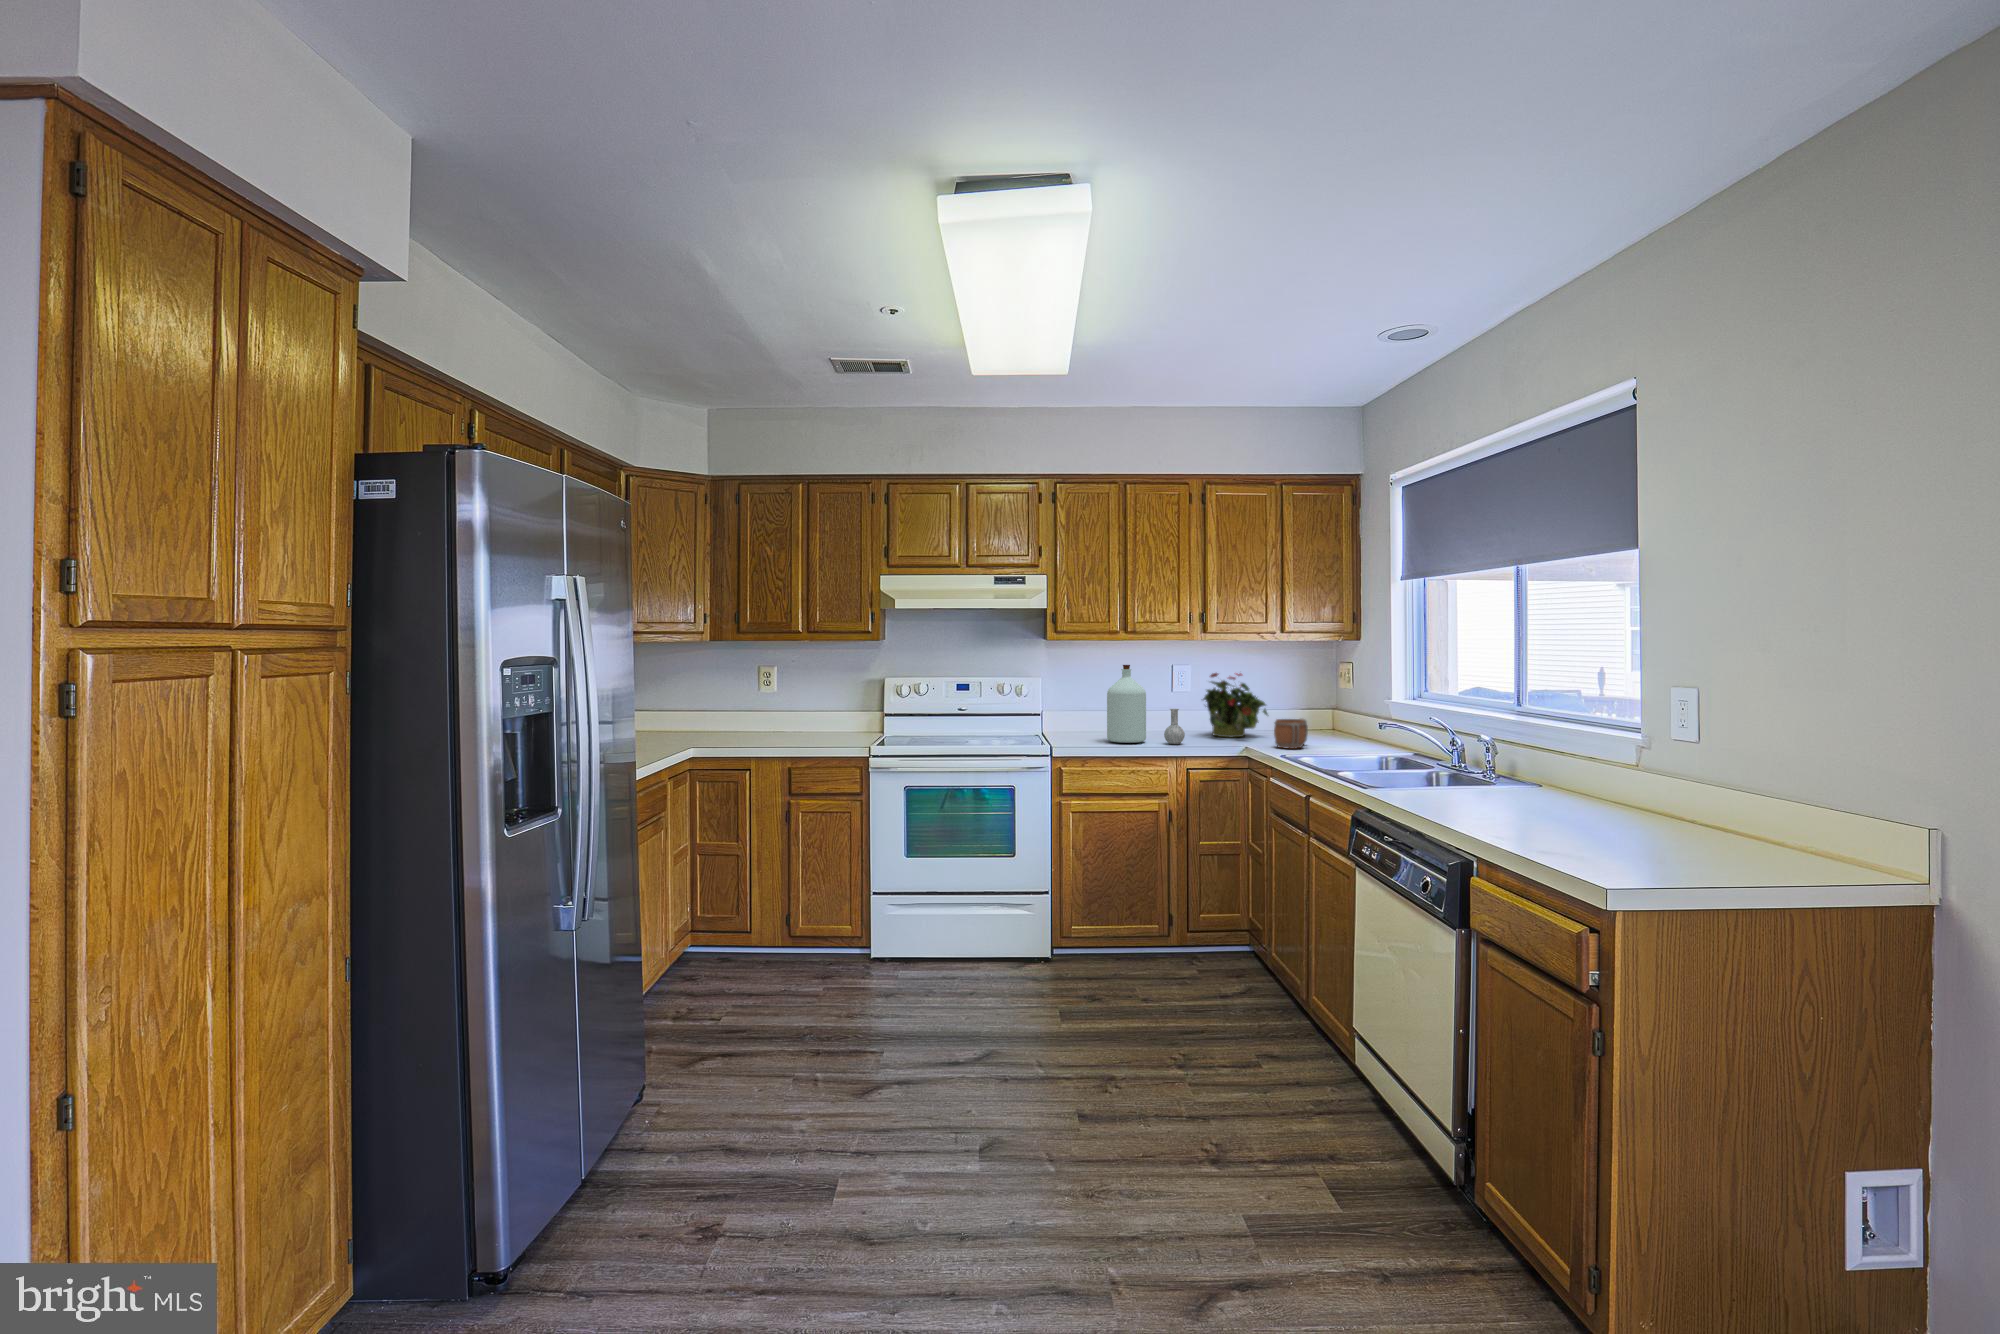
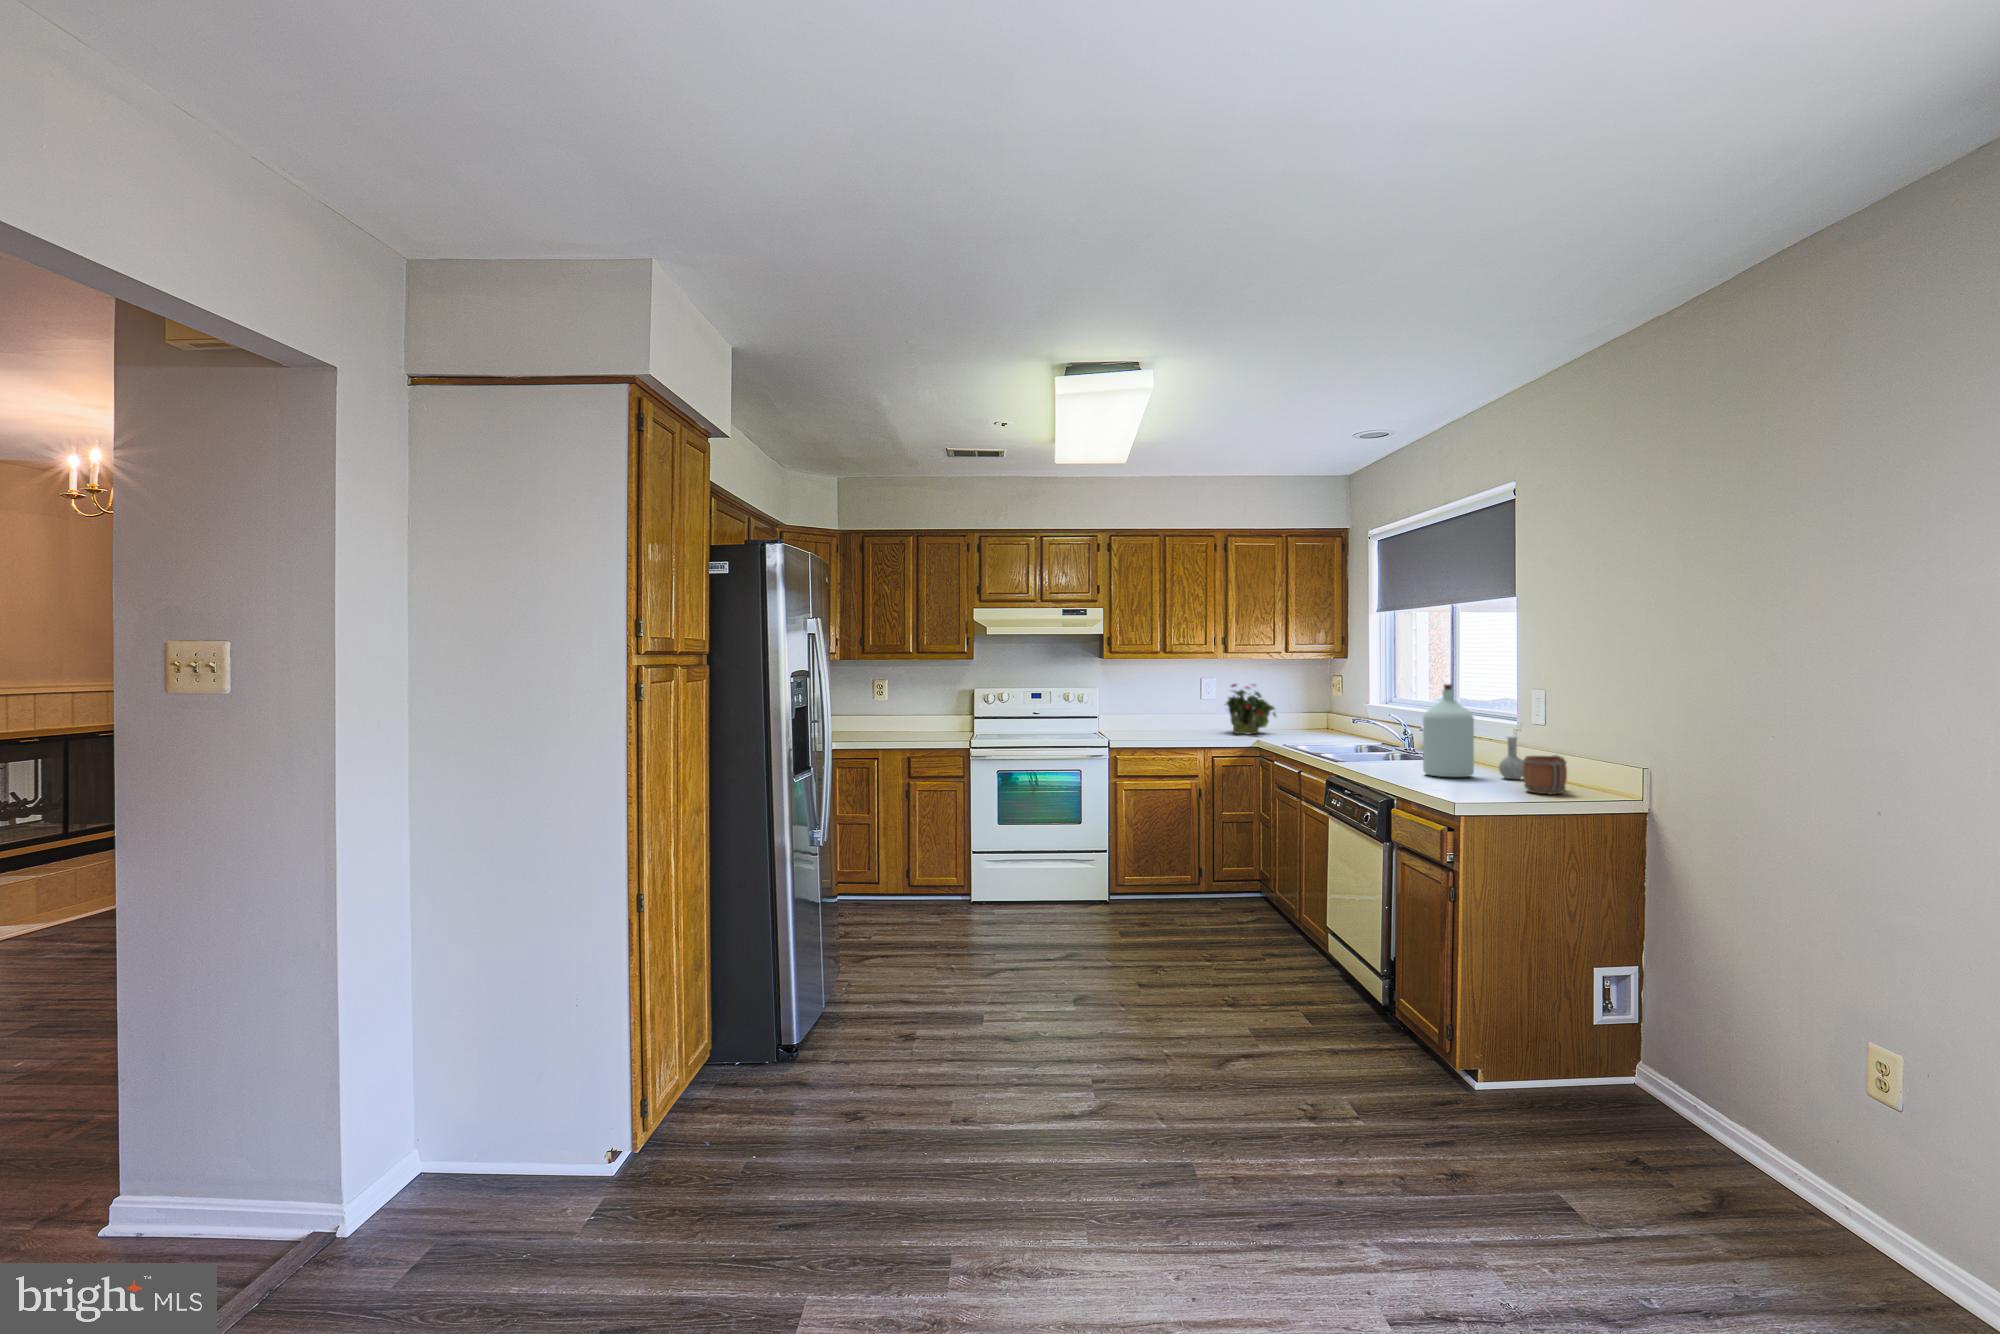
bottle: present [1107,665,1185,744] -> present [1423,684,1524,779]
mug: present [1274,718,1308,749] -> present [1523,755,1567,794]

